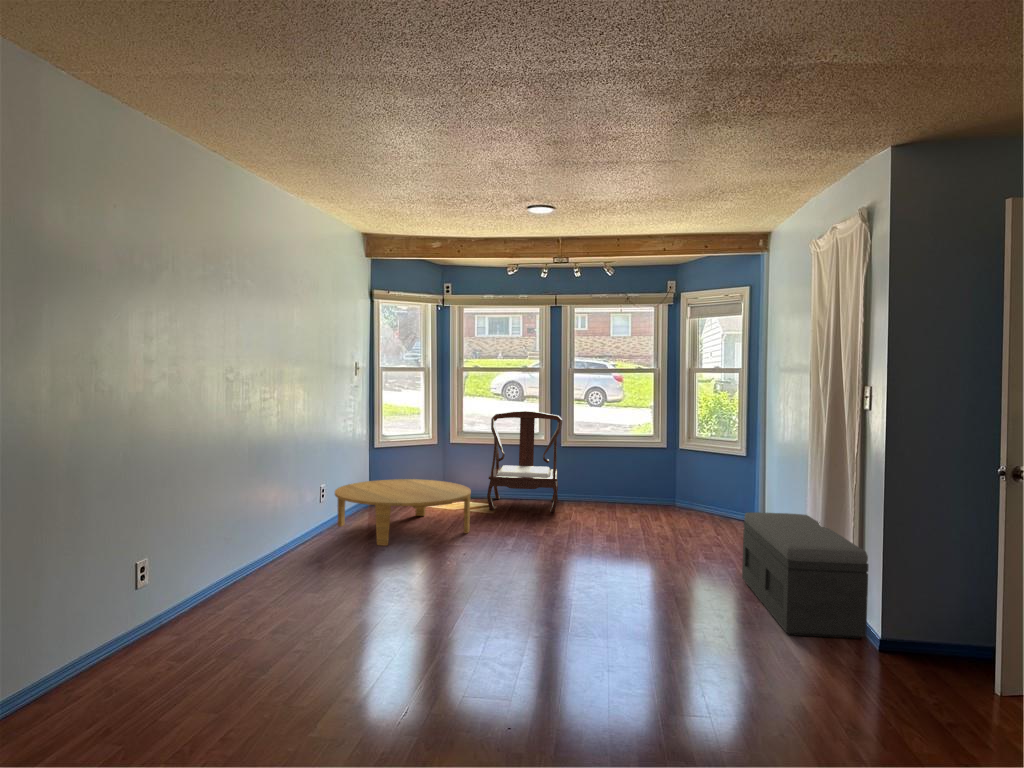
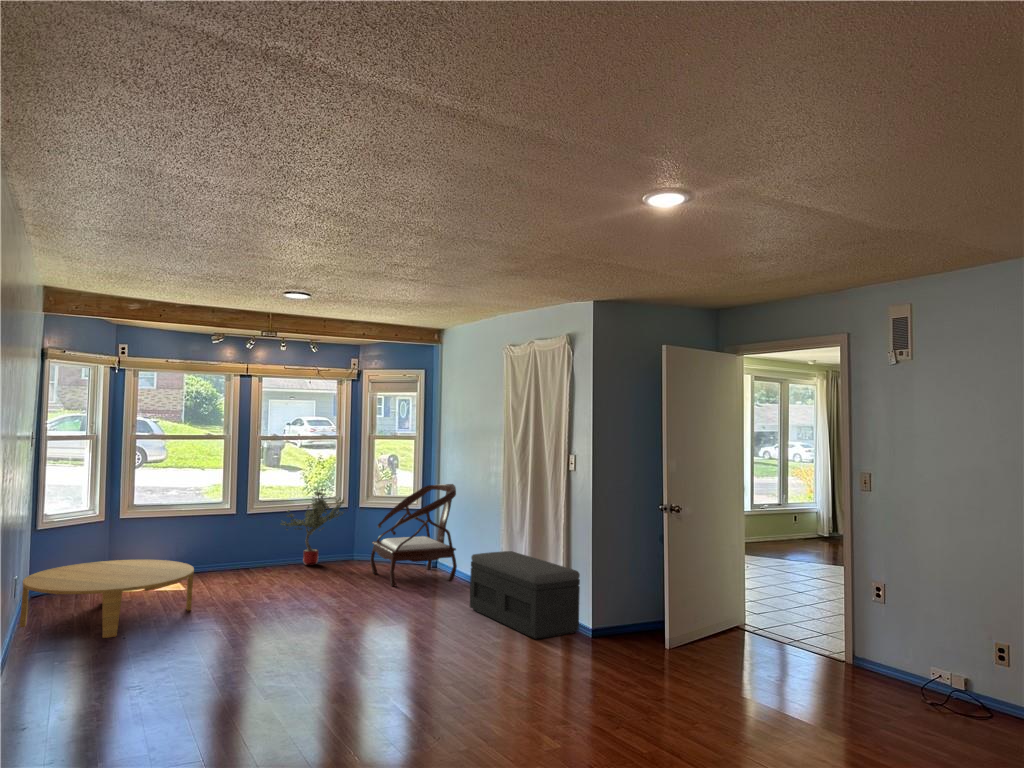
armchair: present [487,411,562,512] -> present [370,484,457,586]
potted tree: none [589,425,658,507] -> present [280,488,344,565]

